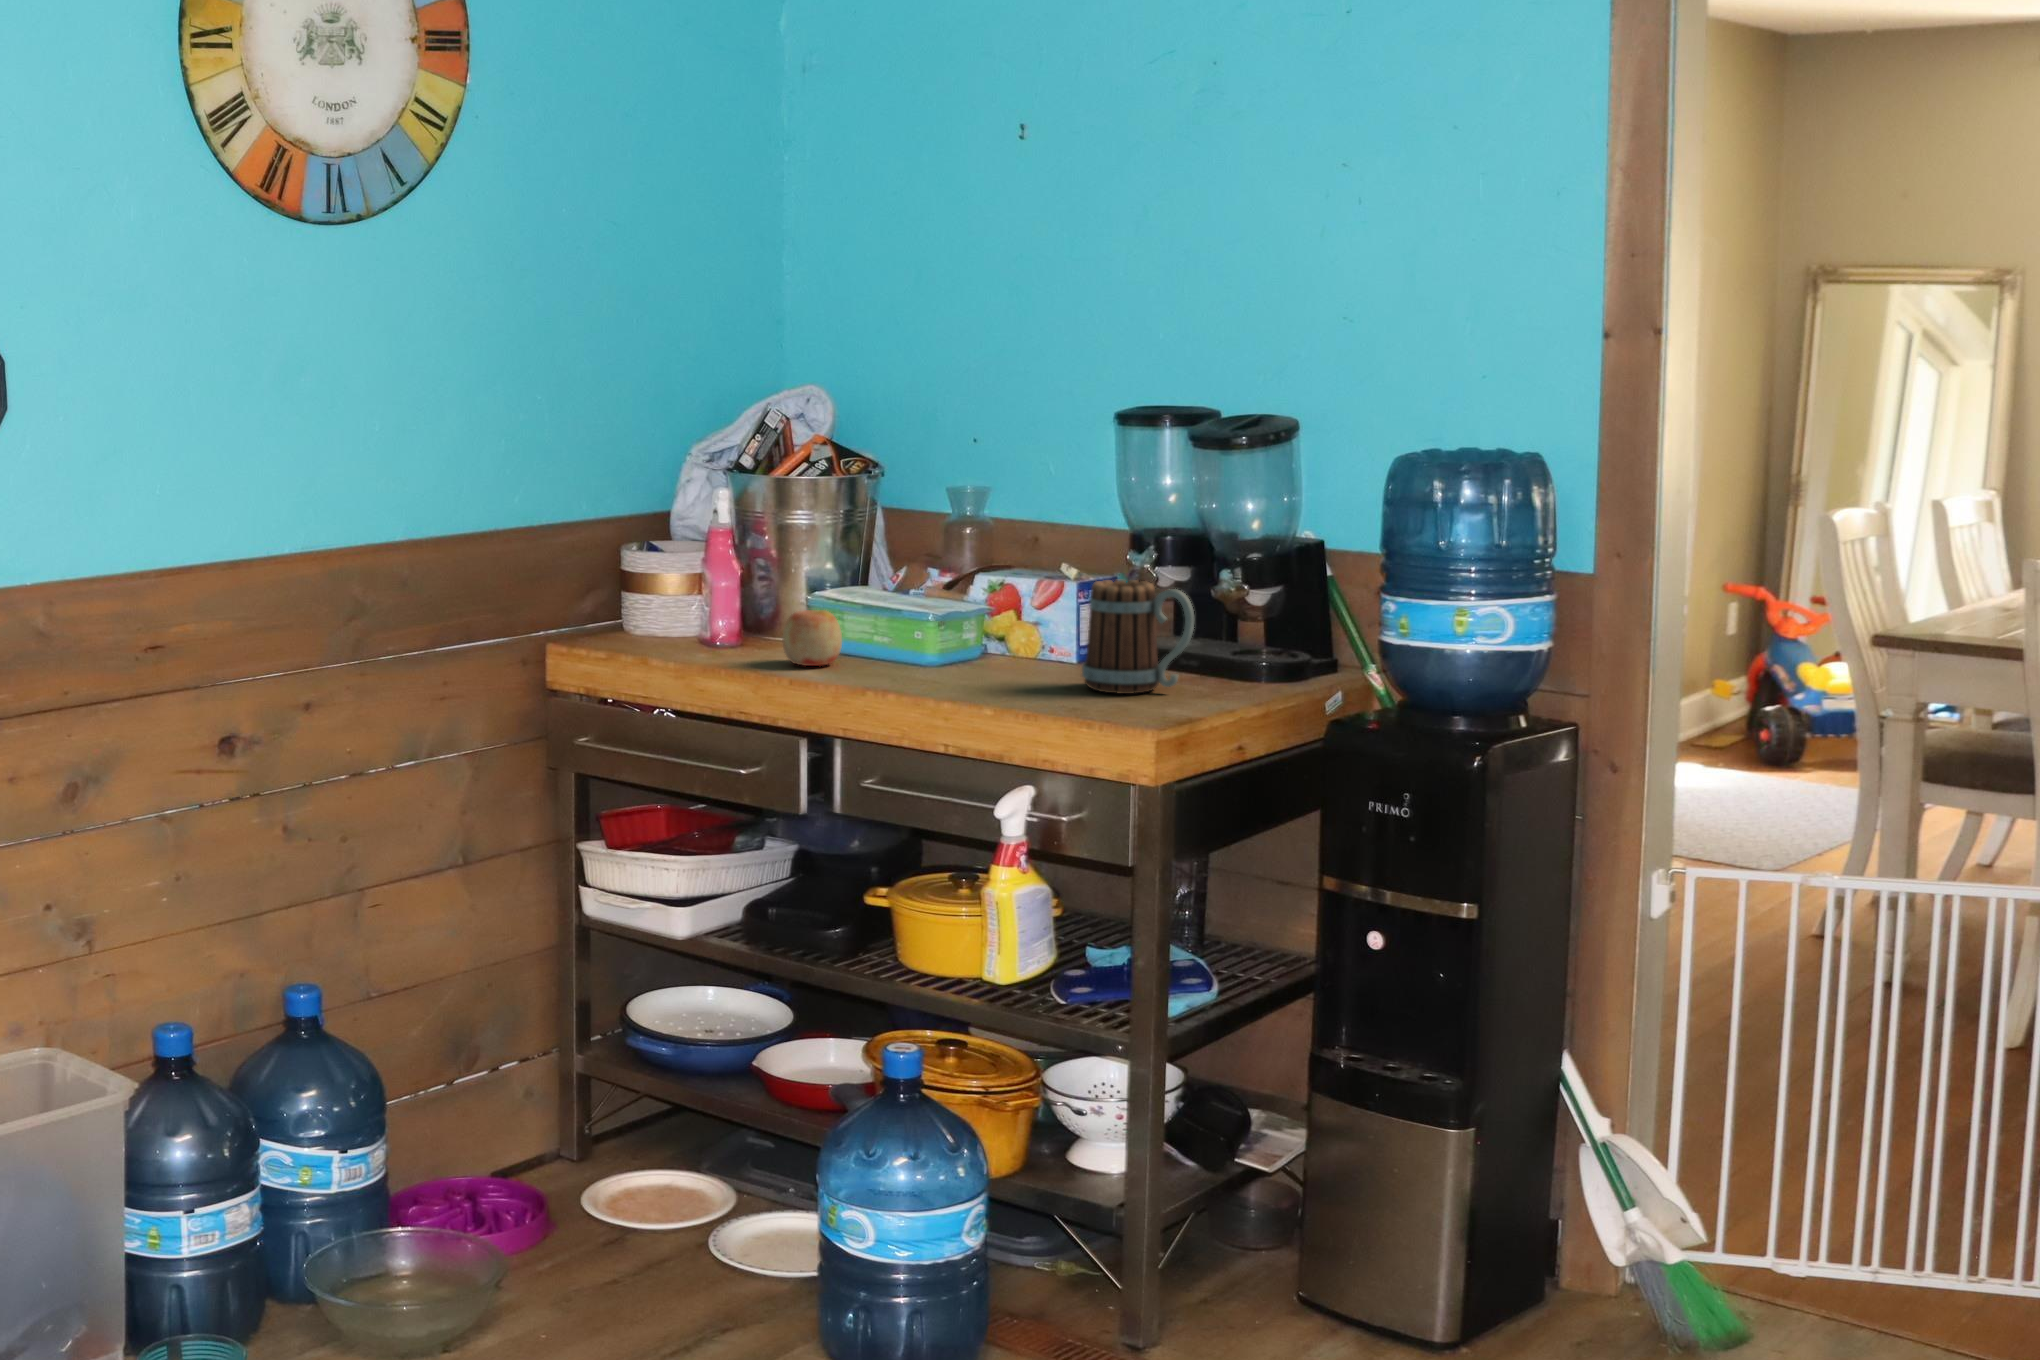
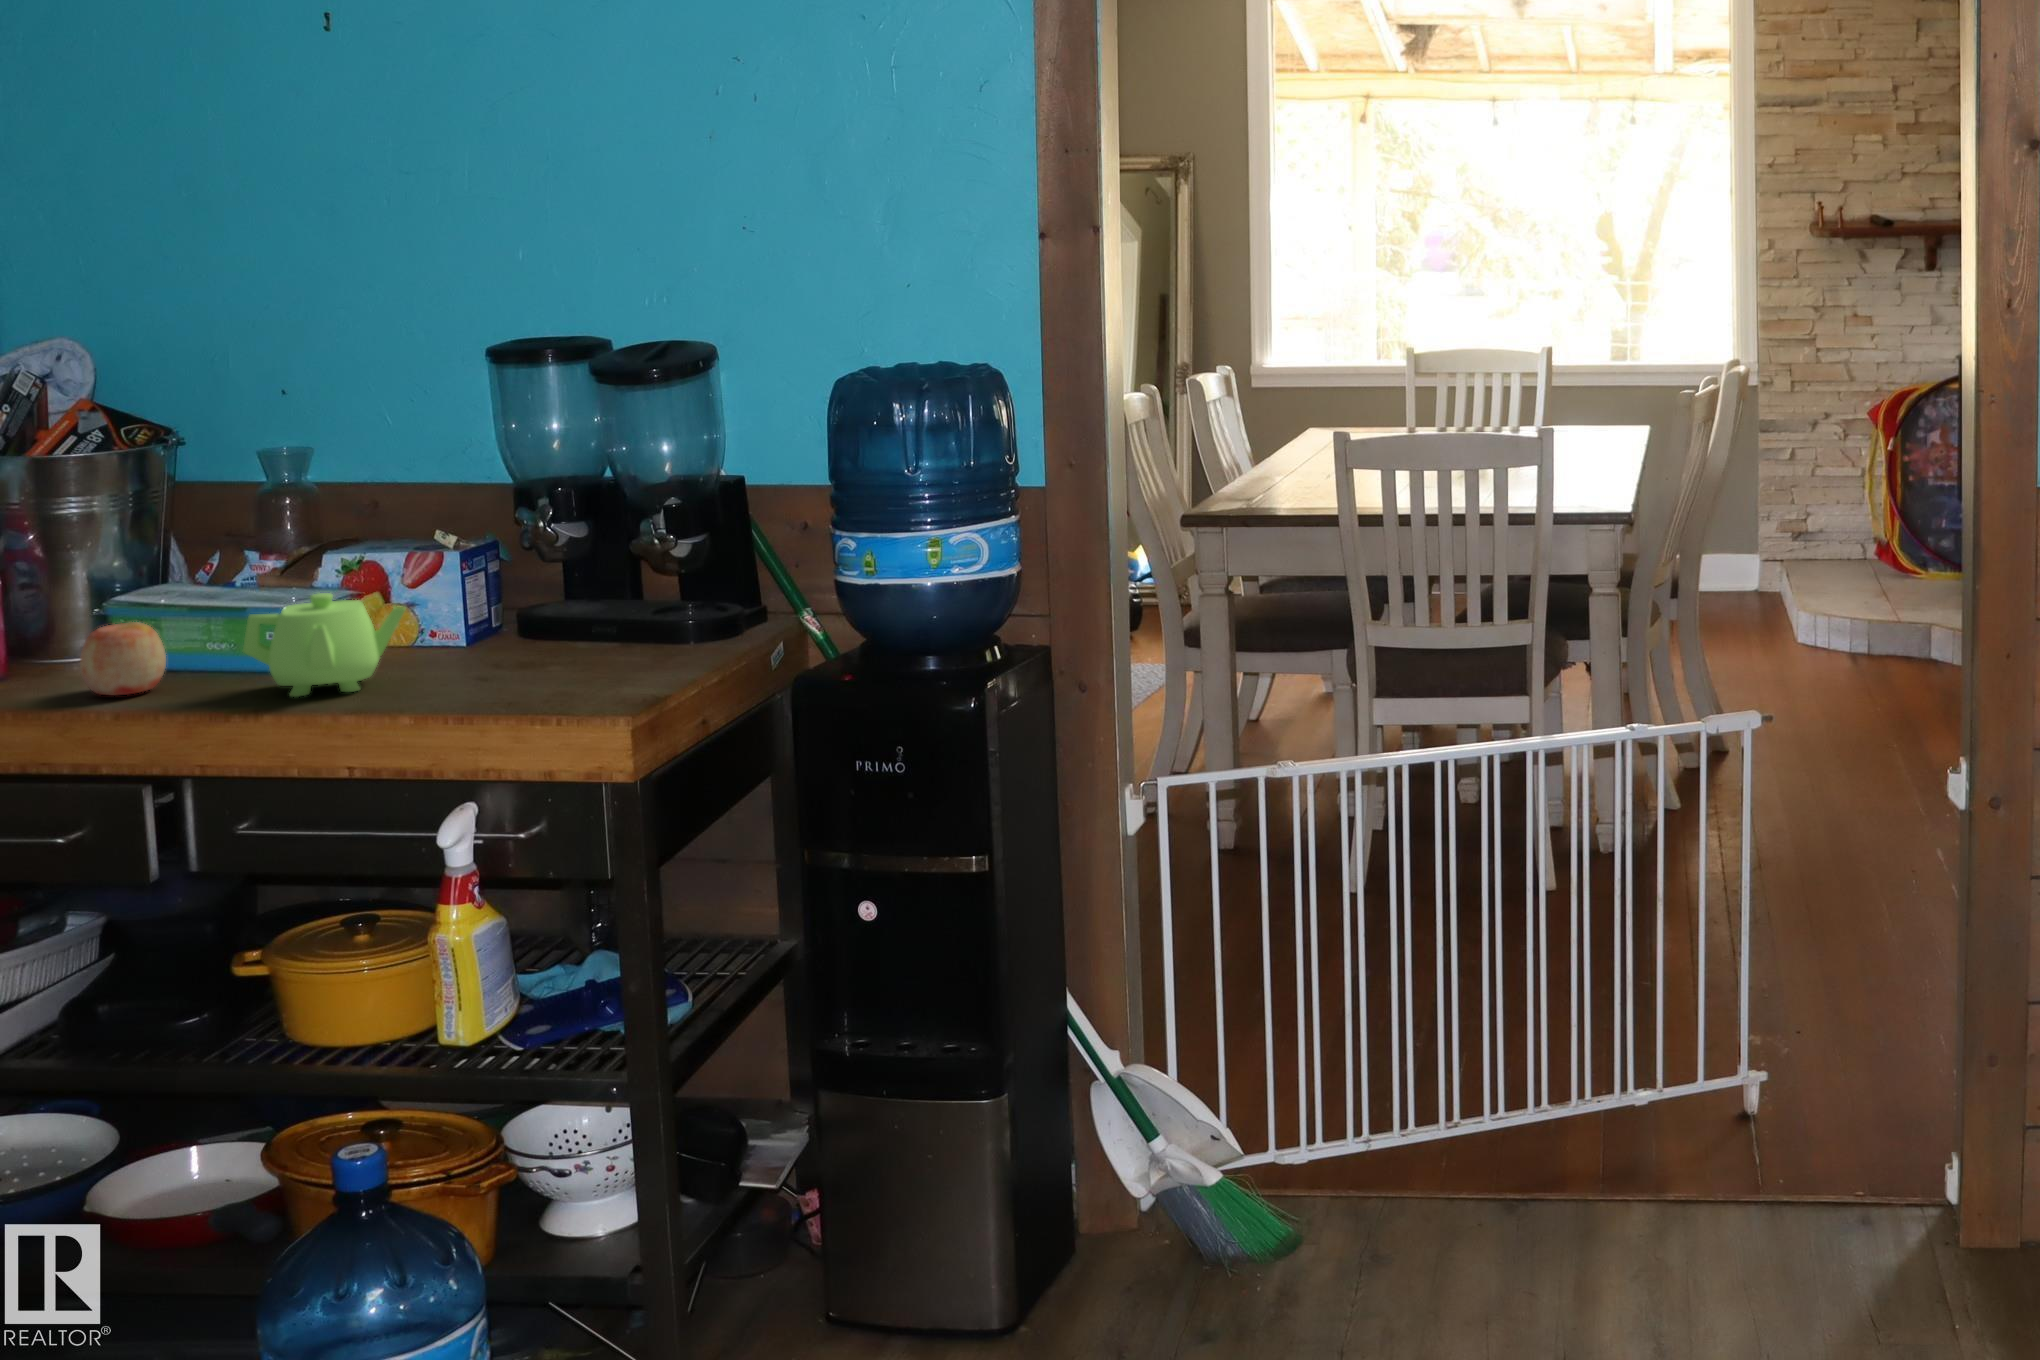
mug: present [1082,580,1194,694] -> none [499,545,633,678]
teapot: none [889,601,1014,684] -> present [243,593,406,697]

